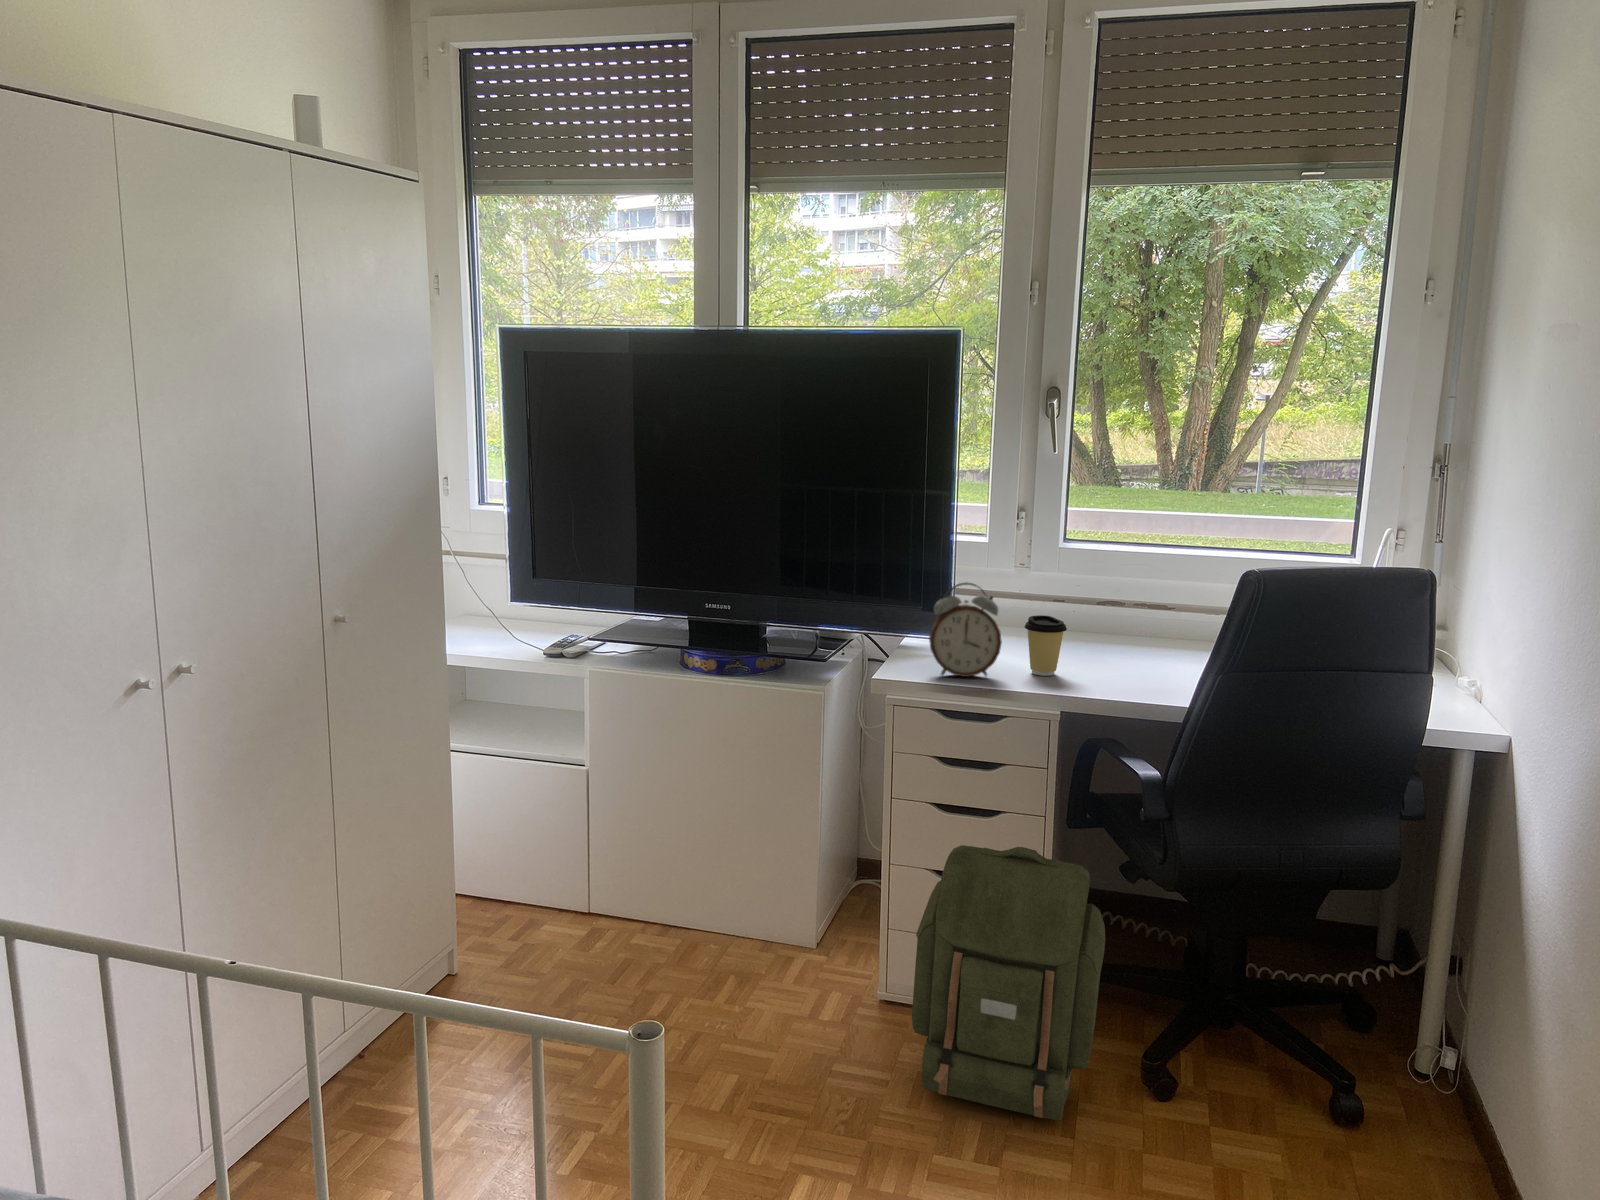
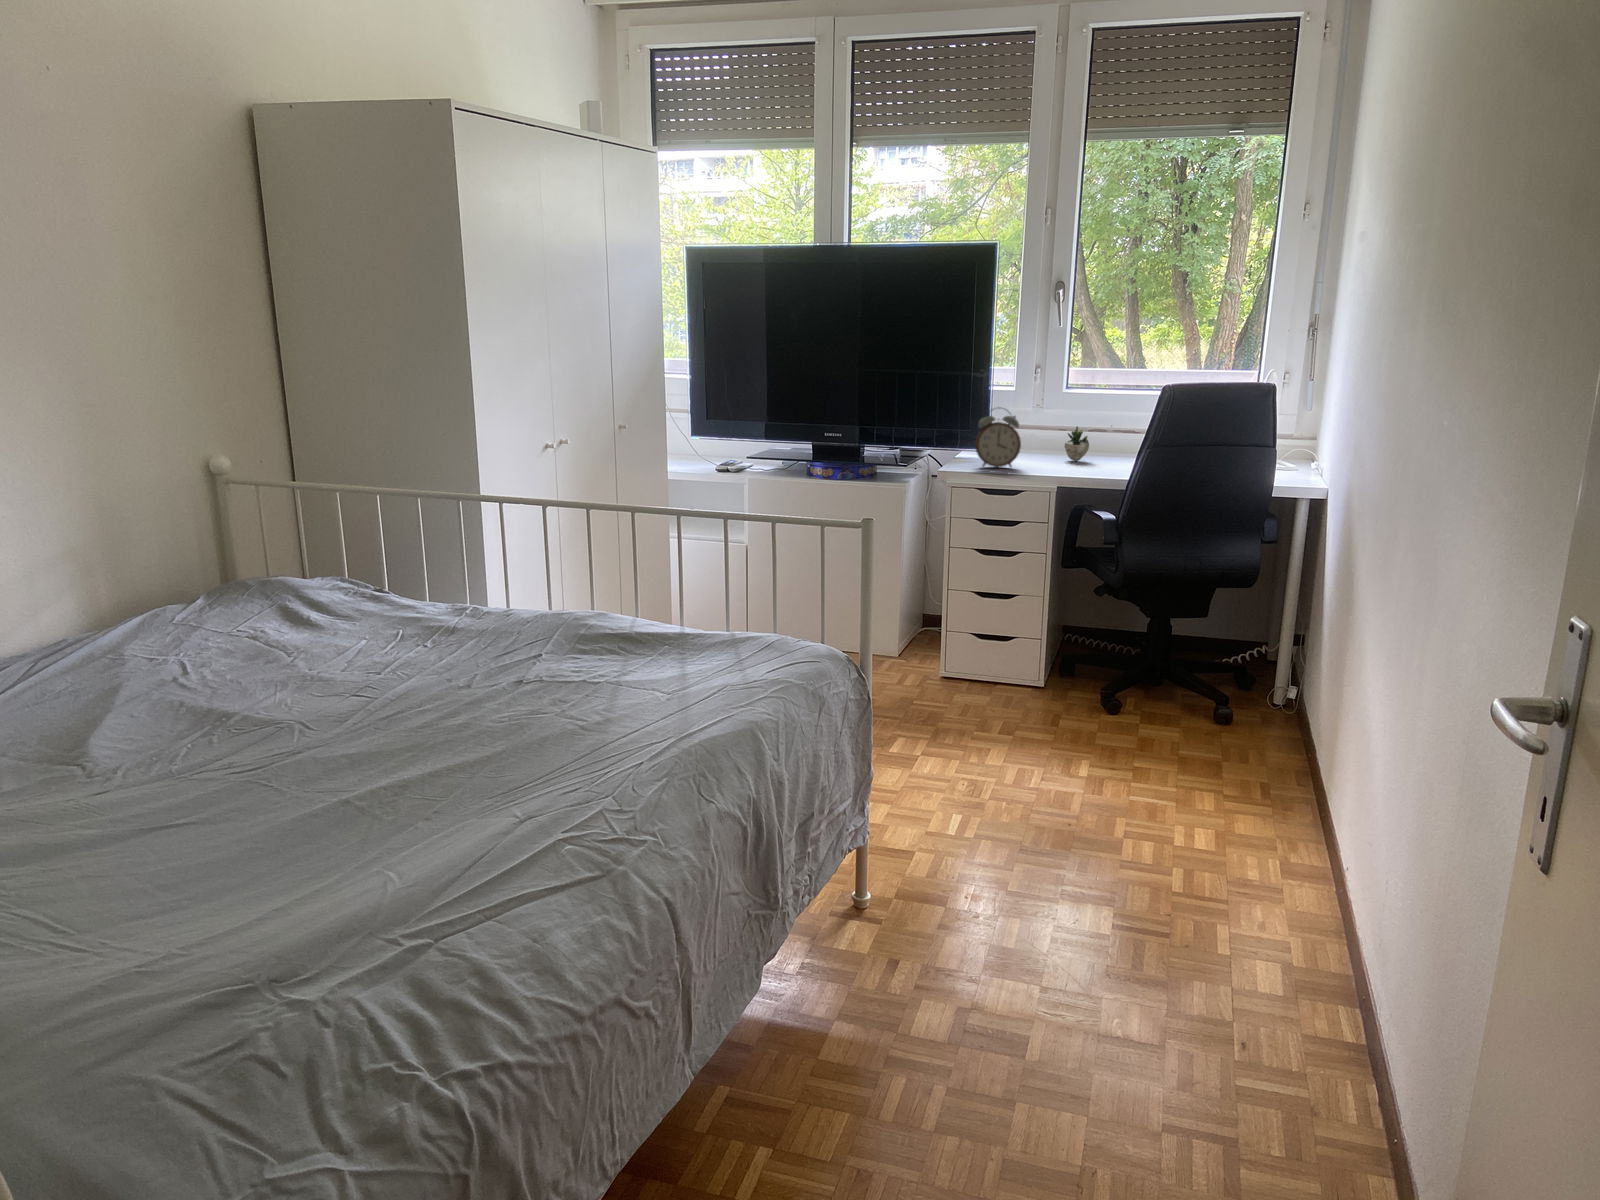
succulent plant: none [1067,606,1141,659] -> present [1064,425,1112,461]
coffee cup: present [1025,615,1067,676] -> none [1036,430,1063,467]
backpack: present [912,845,1105,1121] -> none [964,562,1081,721]

